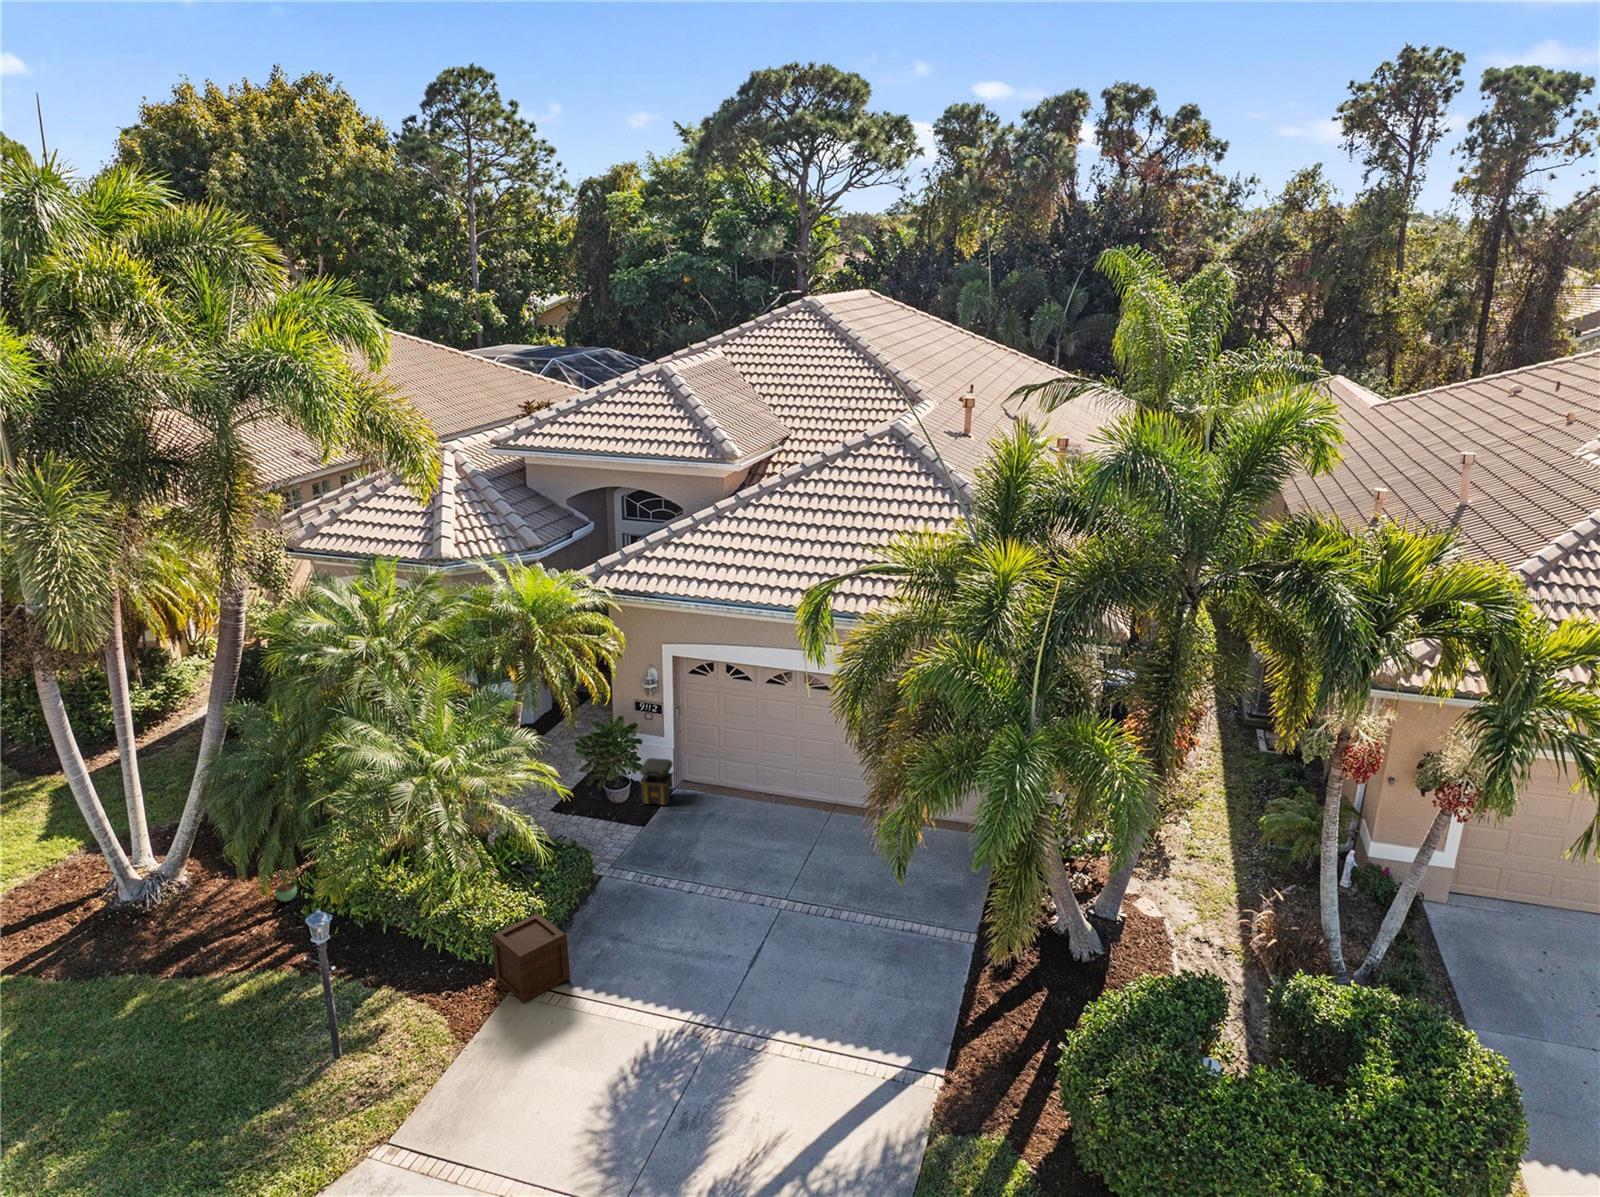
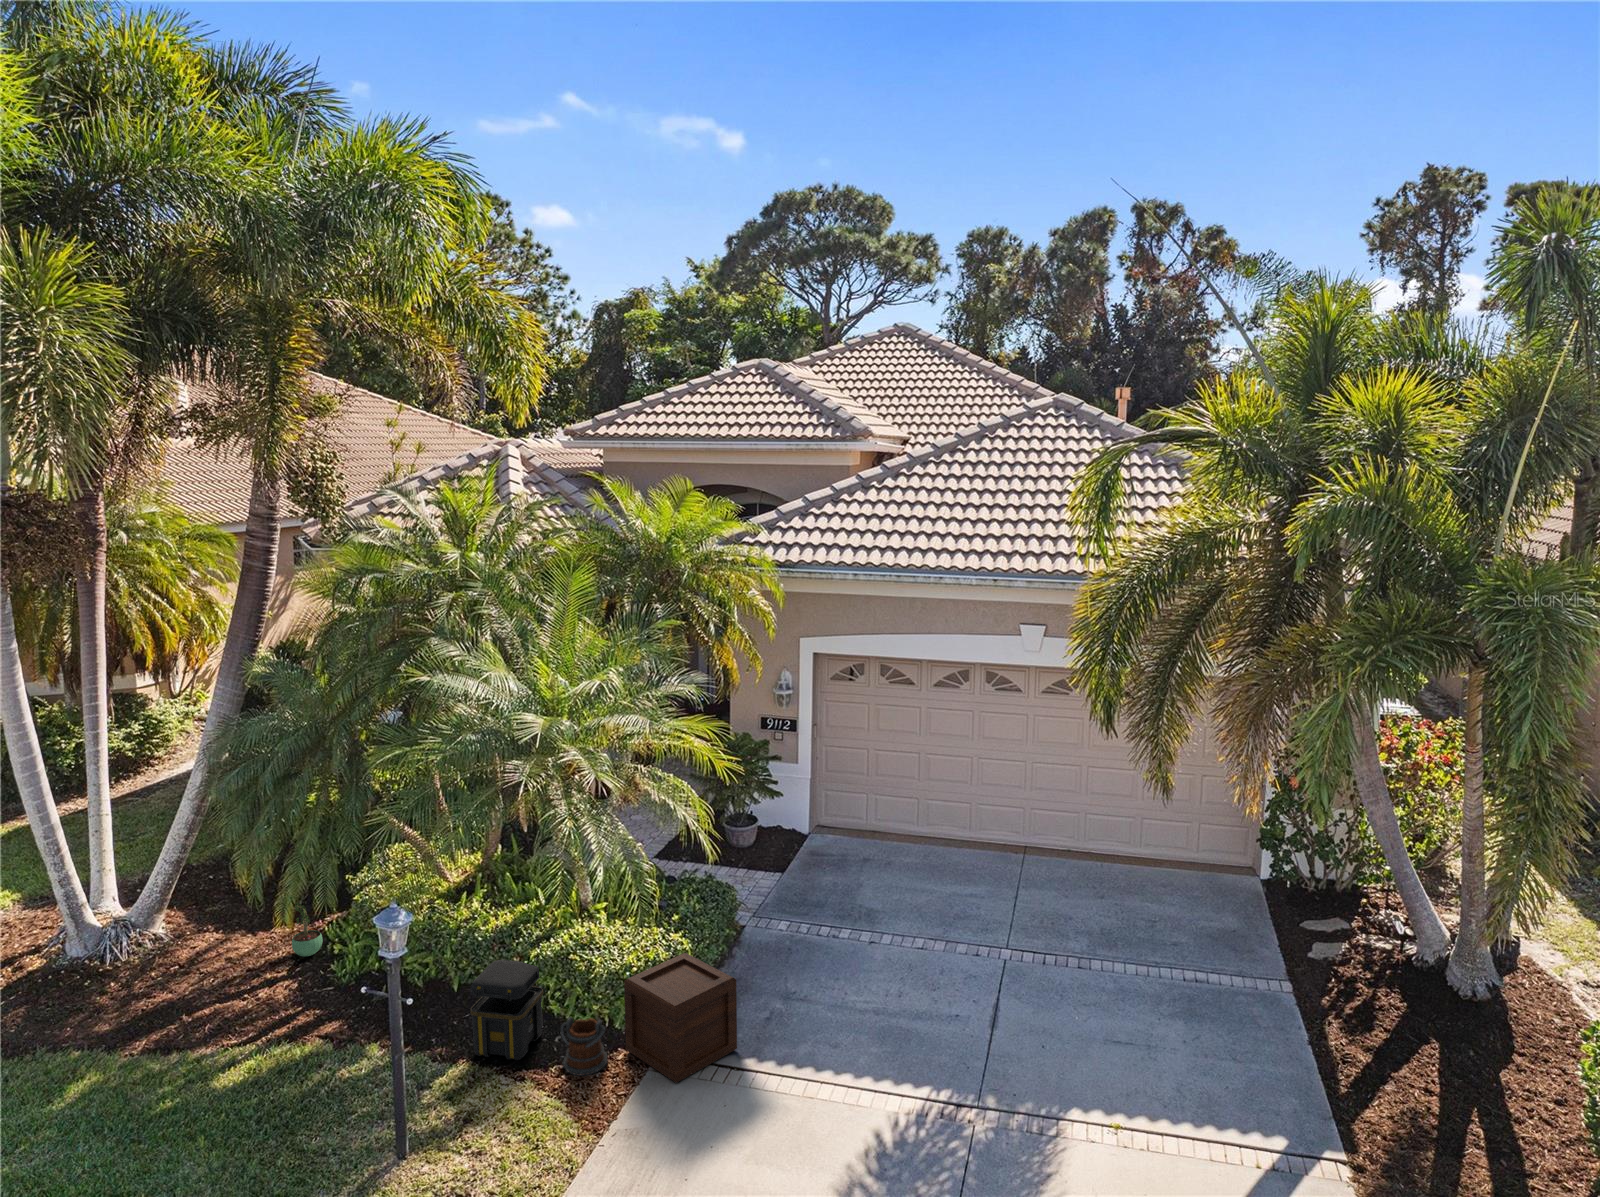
toolbox: present [640,758,673,805] -> present [470,960,543,1060]
bucket: none [449,958,483,996] -> present [561,1017,607,1076]

